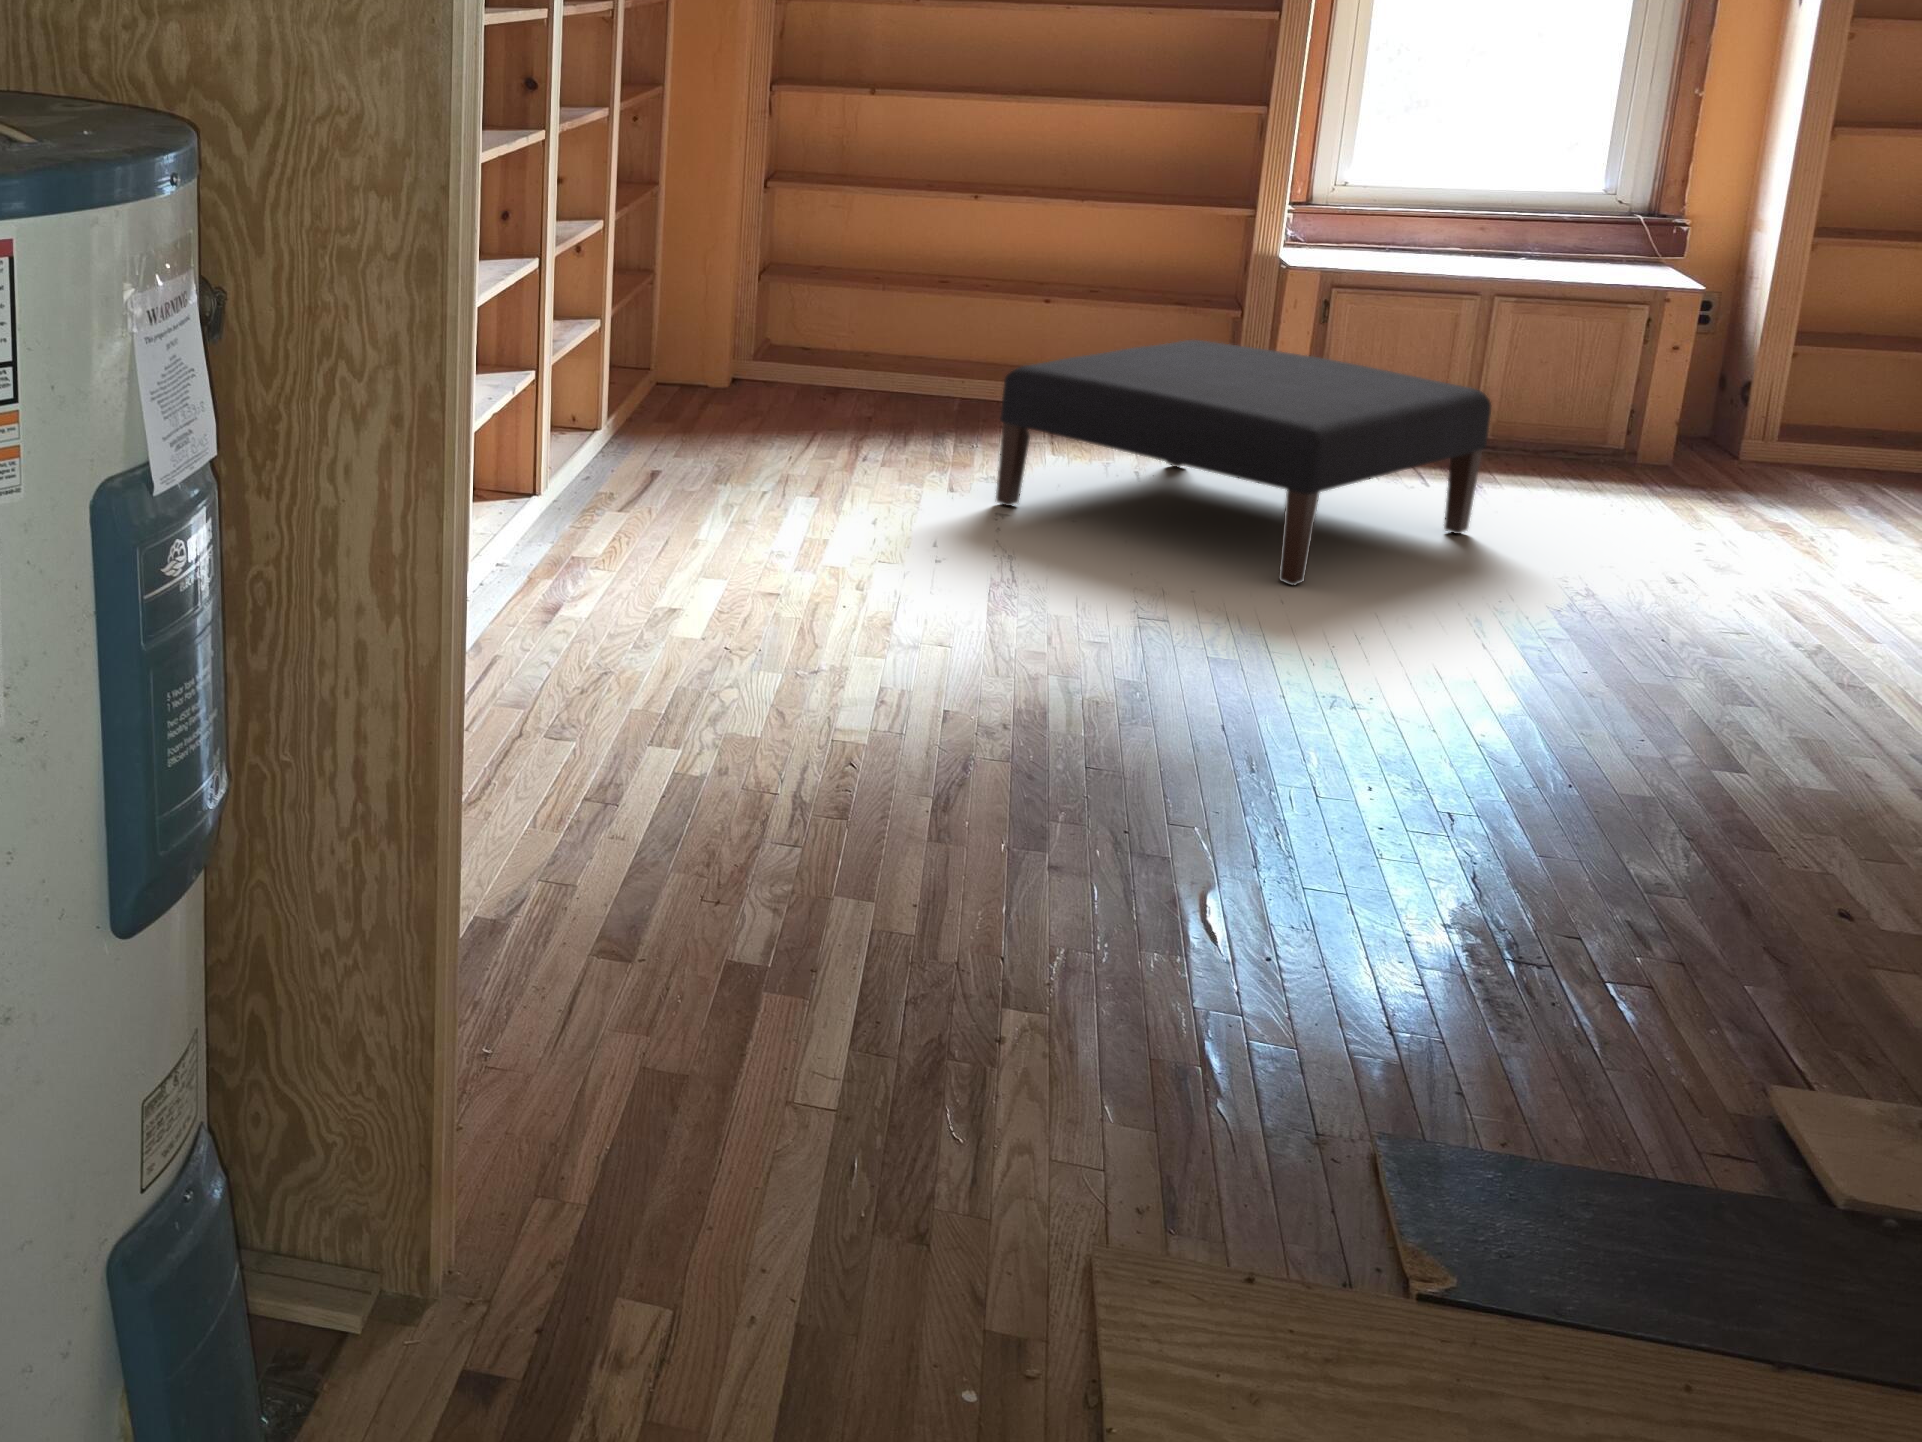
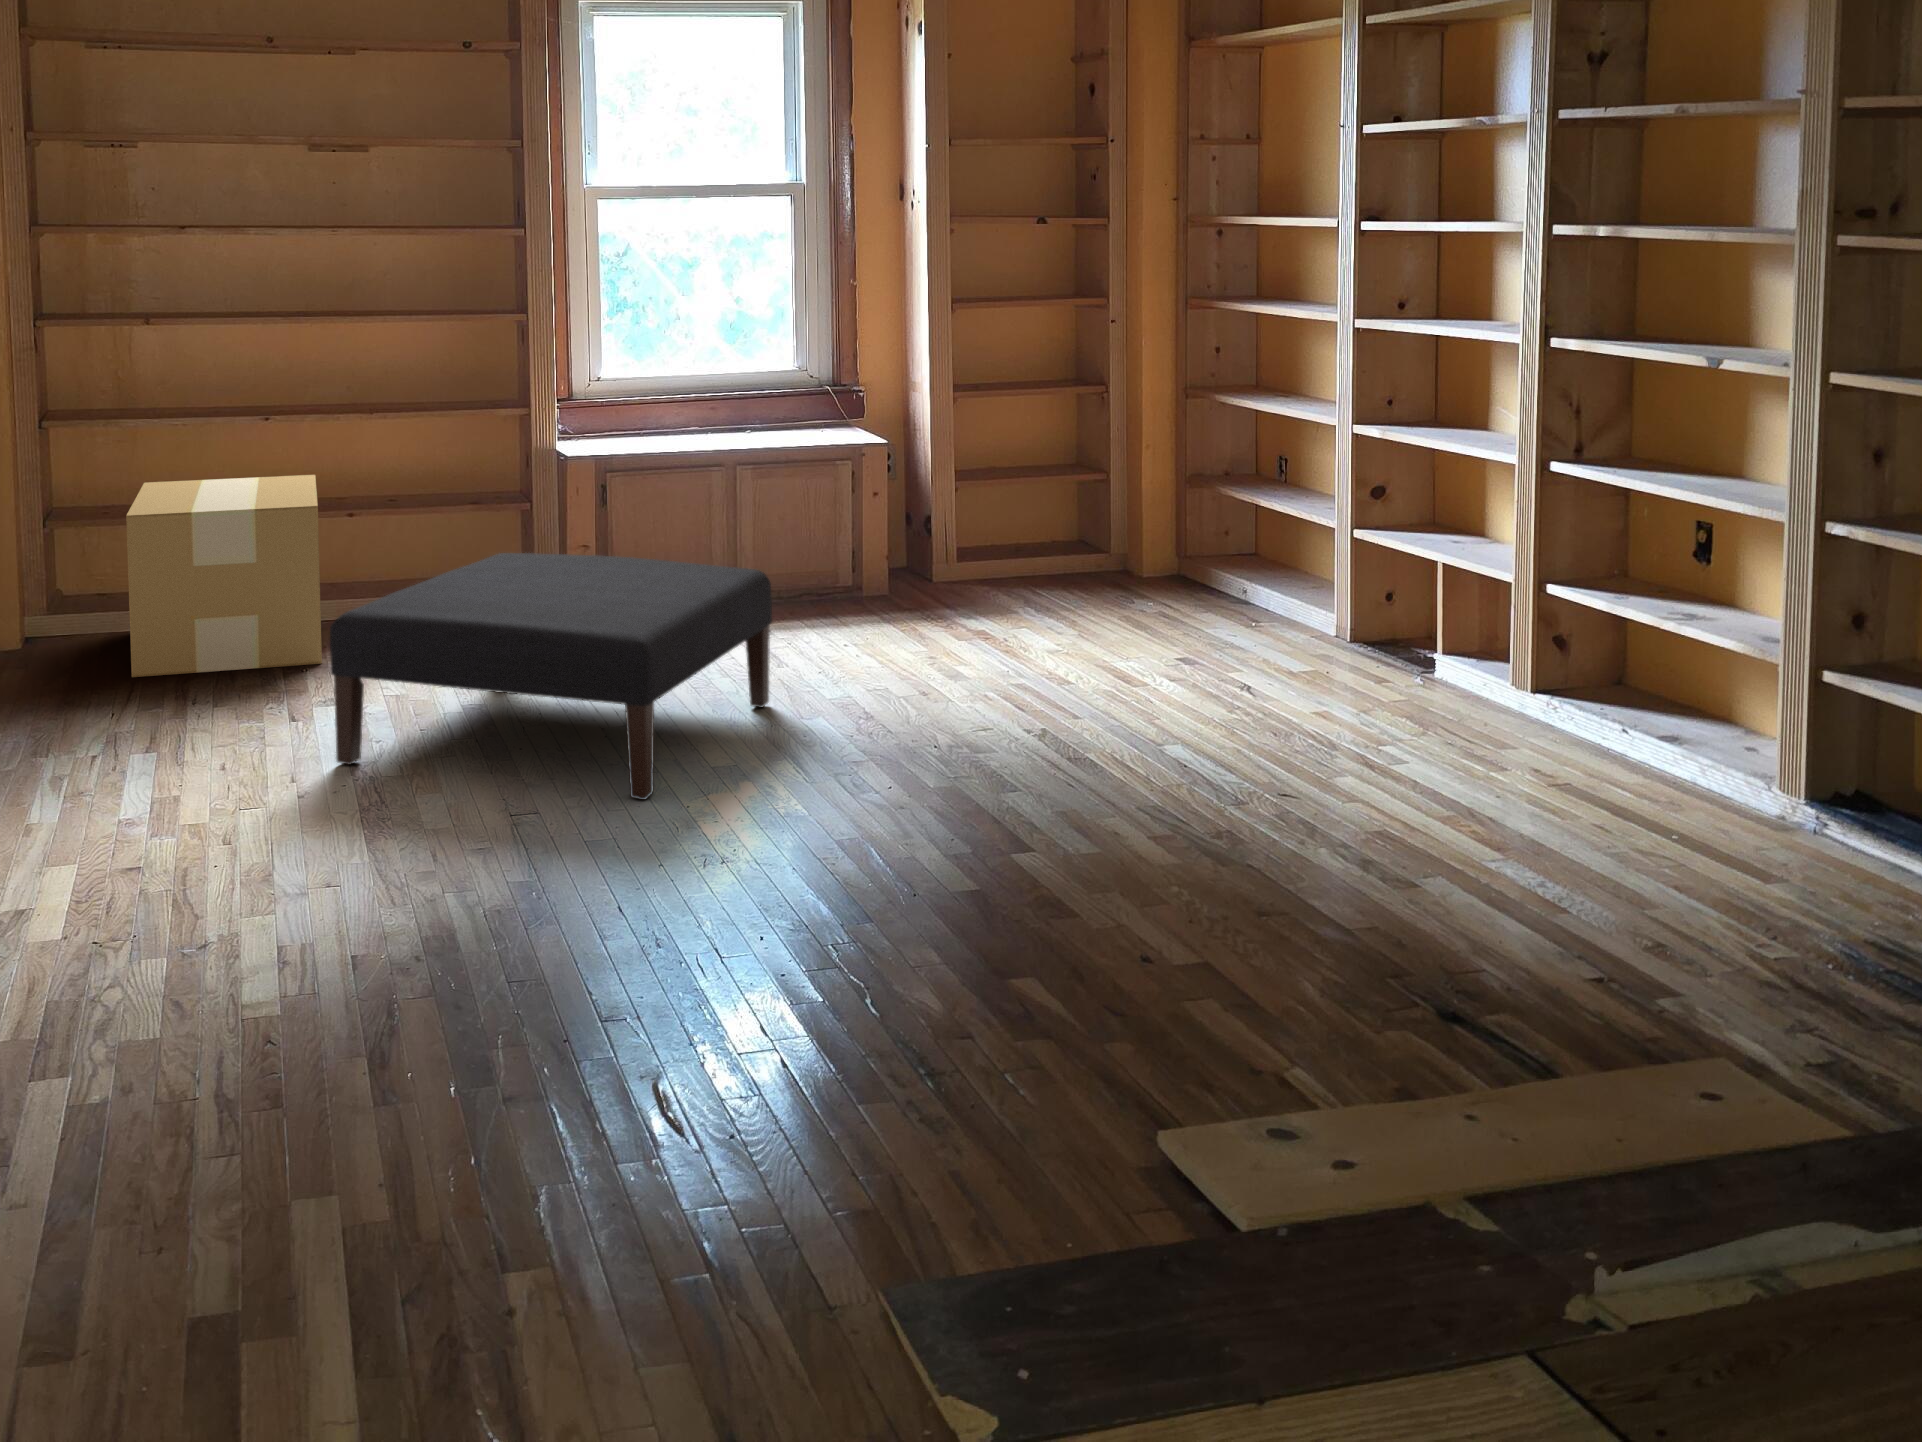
cardboard box: none [828,240,1022,424] -> present [126,475,322,677]

